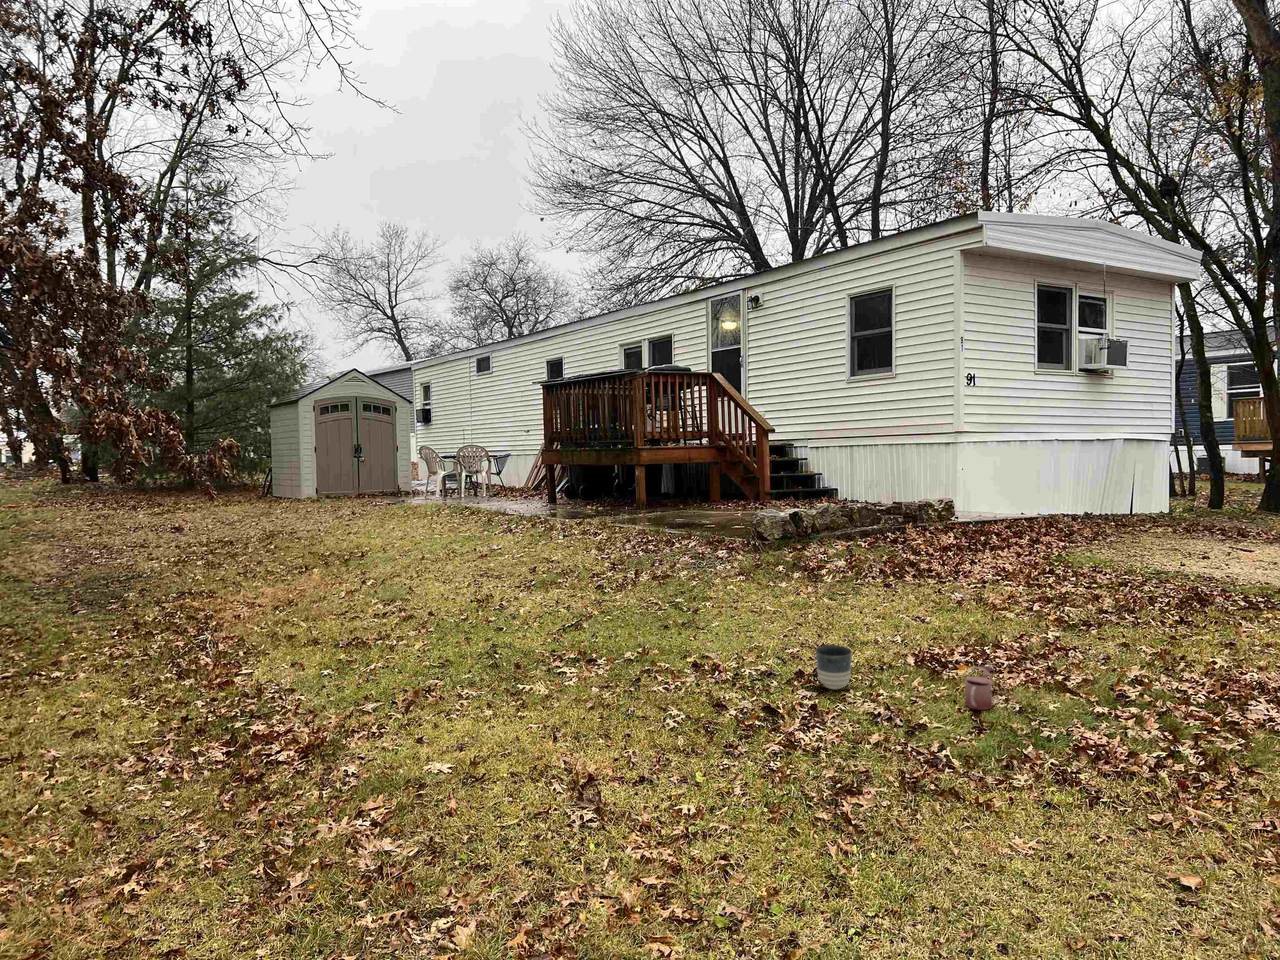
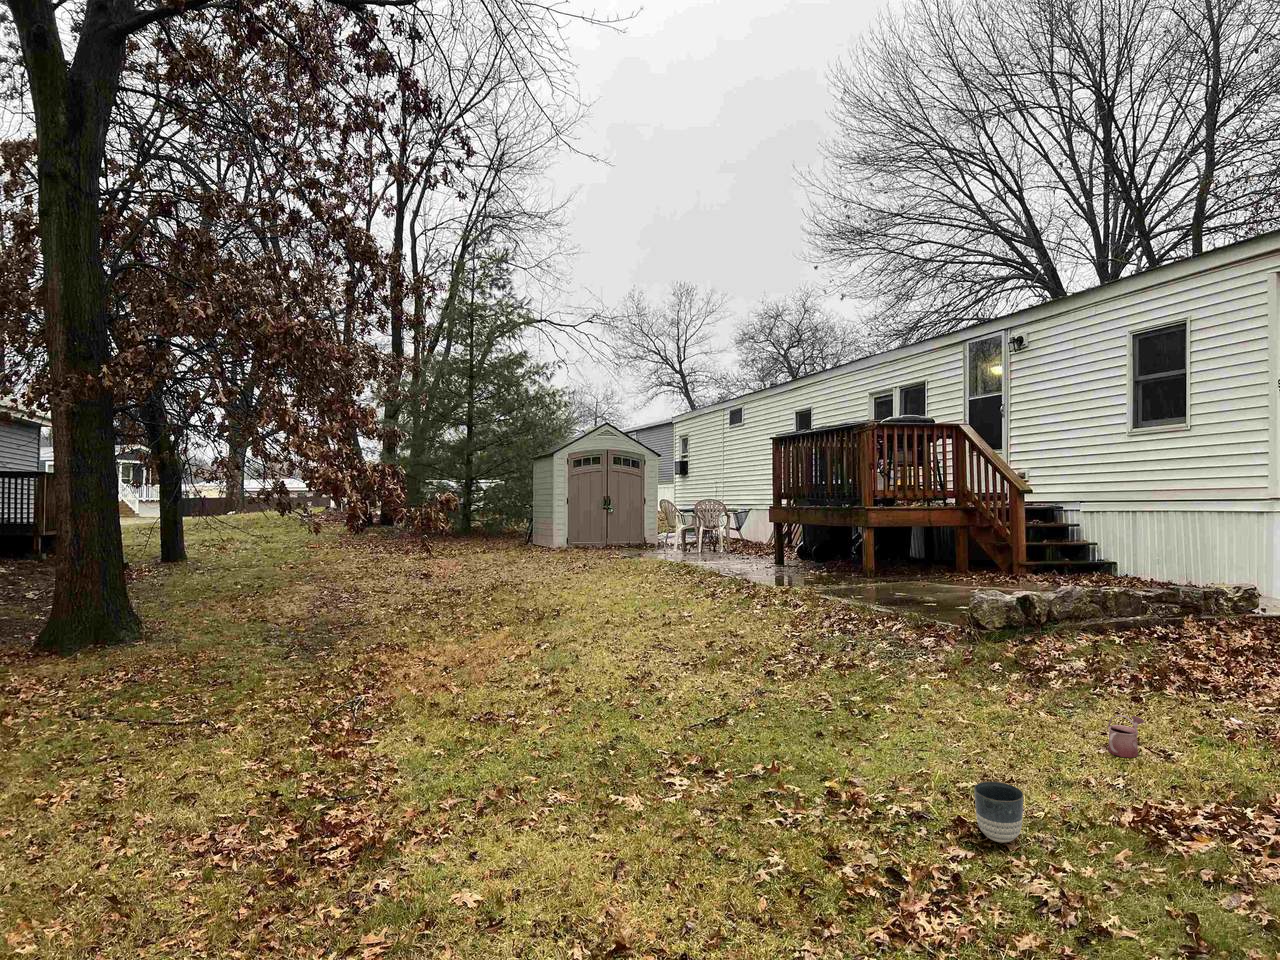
watering can: present [963,665,994,710] -> present [1108,715,1144,758]

